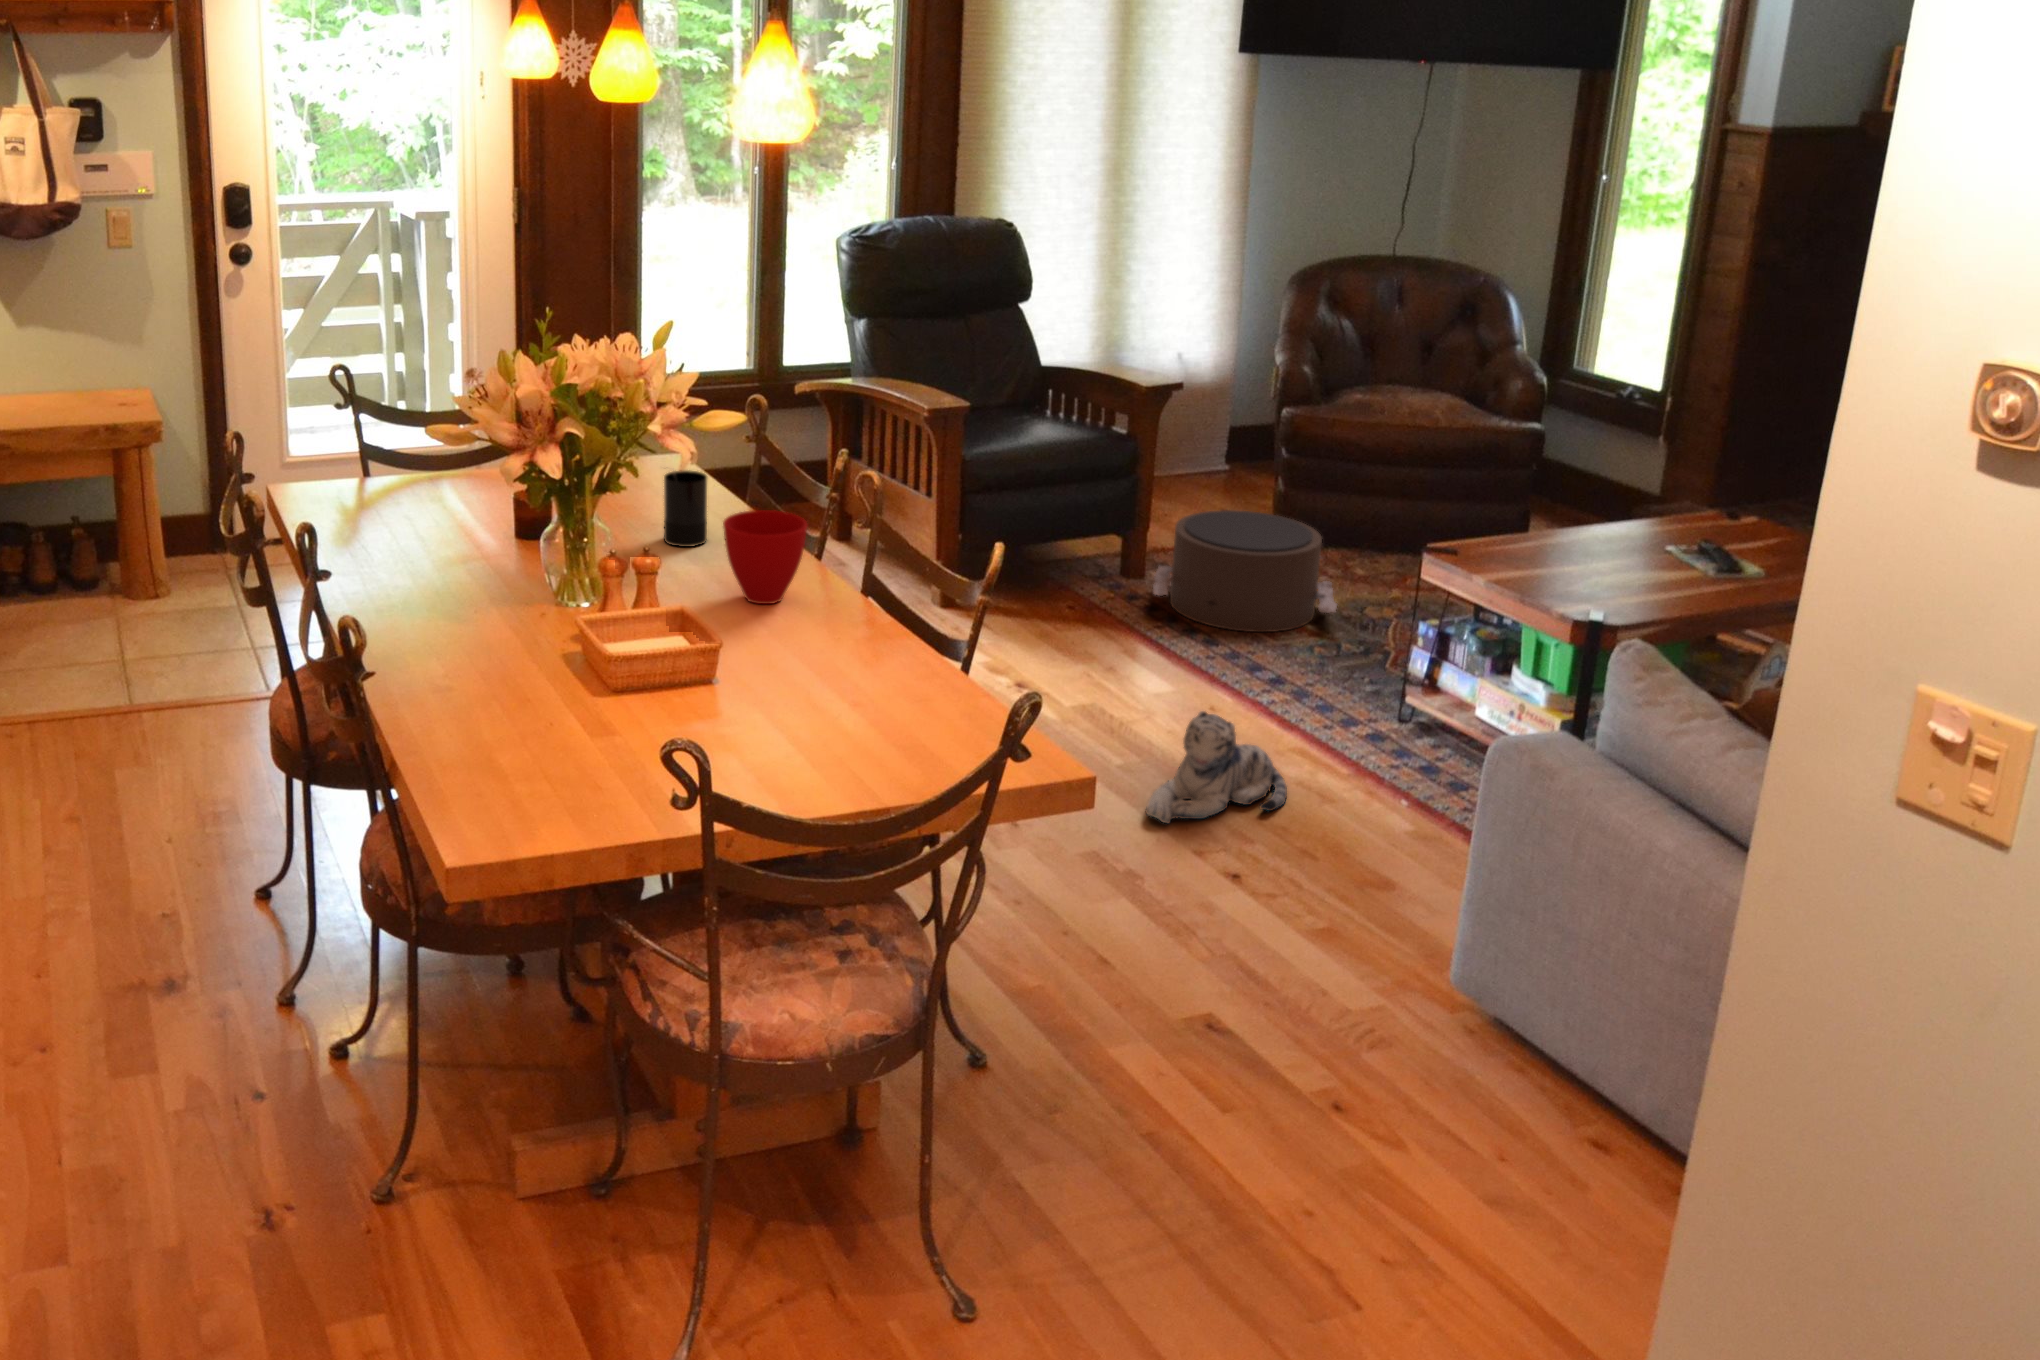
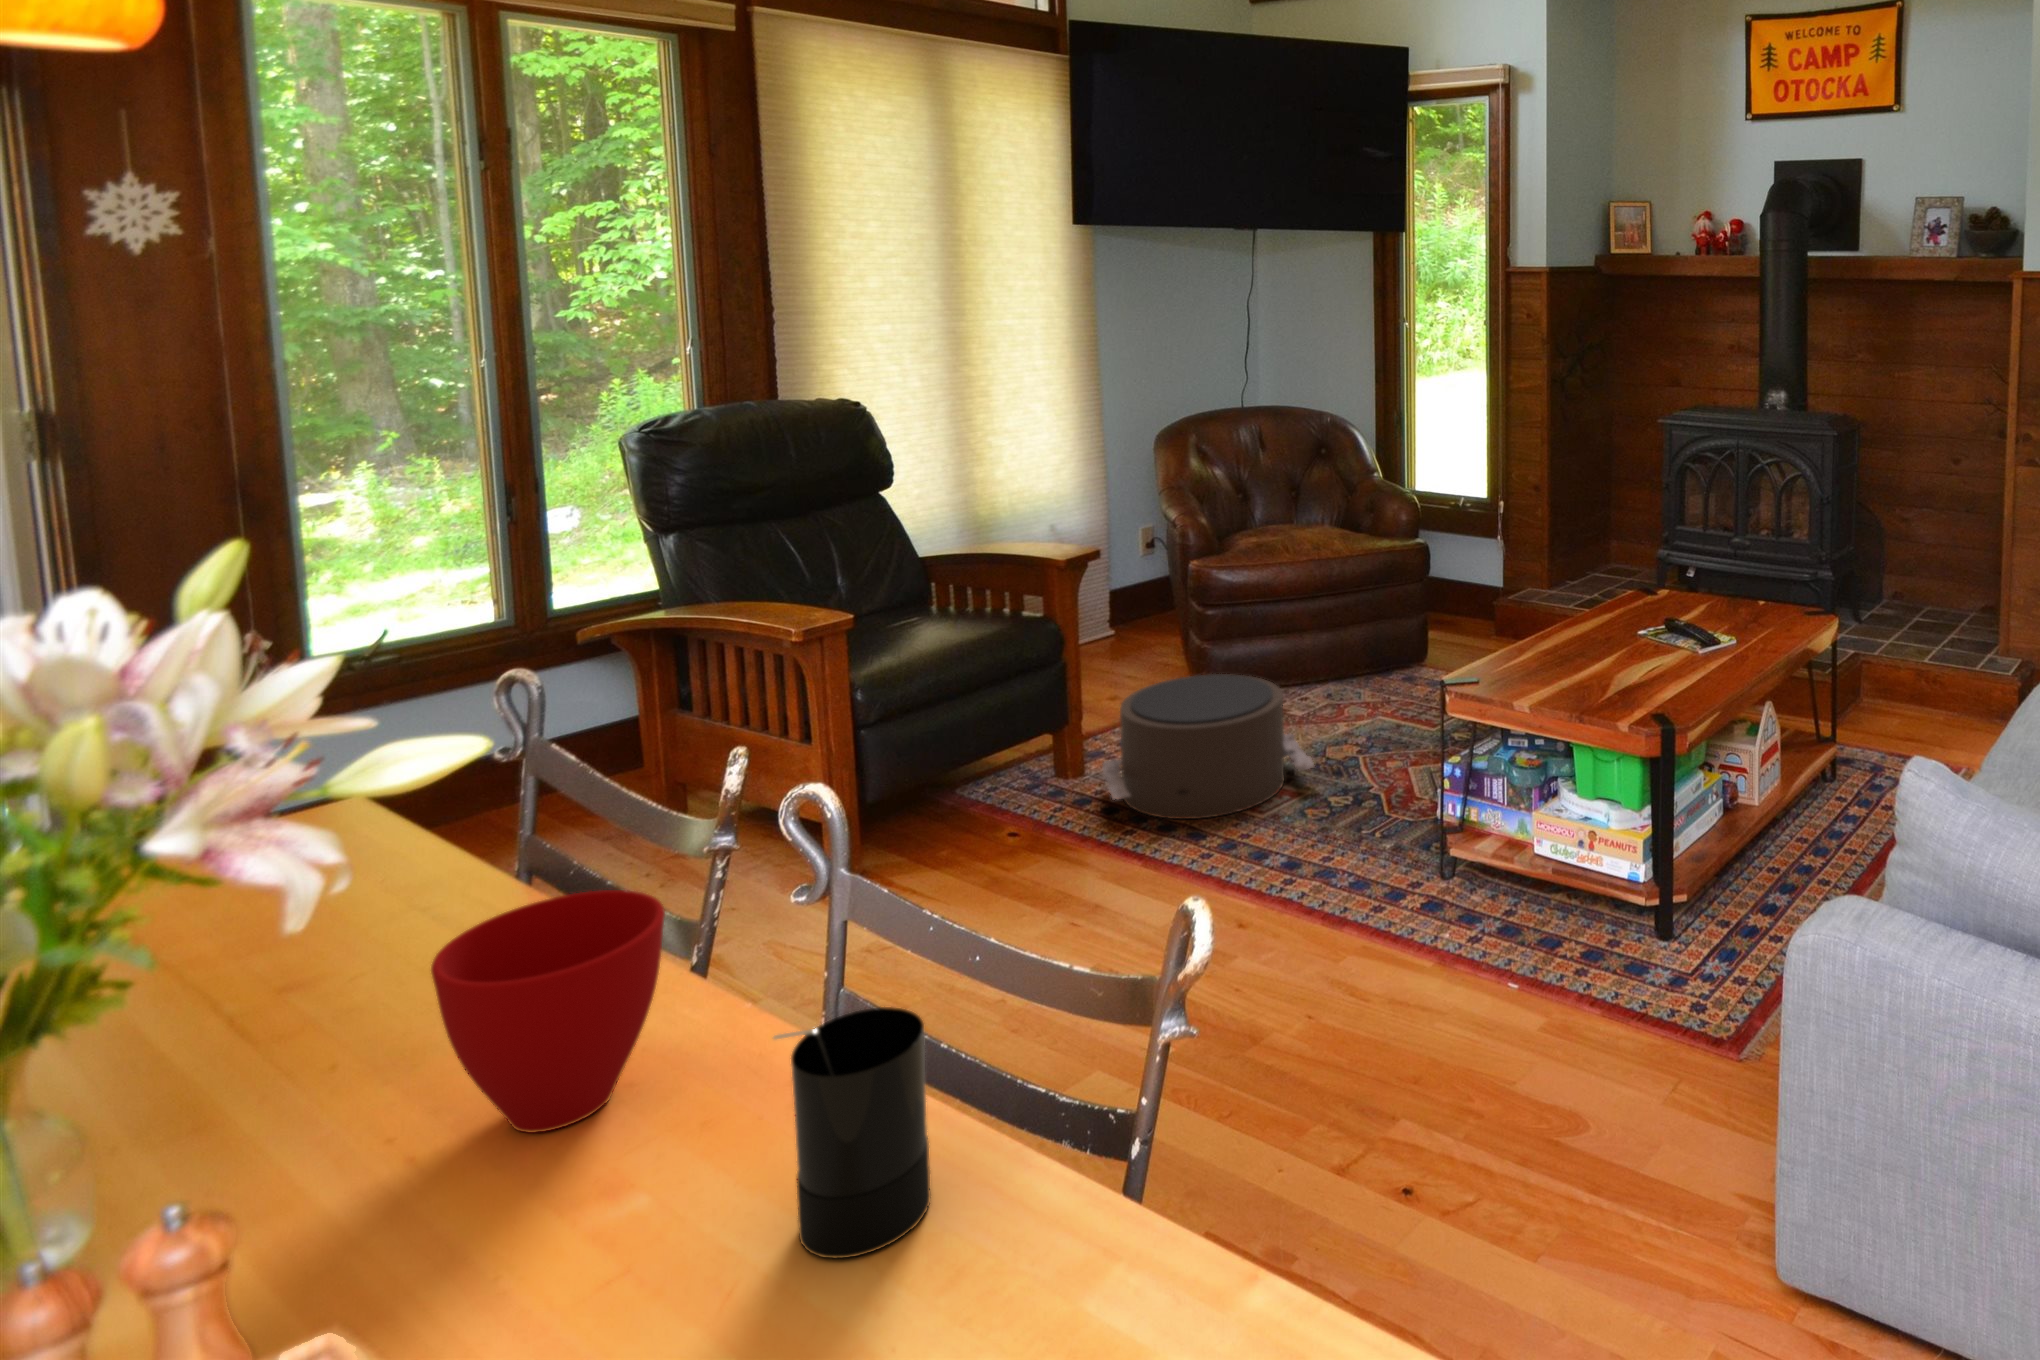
candle: present [664,470,707,547] -> present [774,1007,931,1258]
plush toy: present [1145,711,1287,823] -> none [1243,959,1400,1148]

